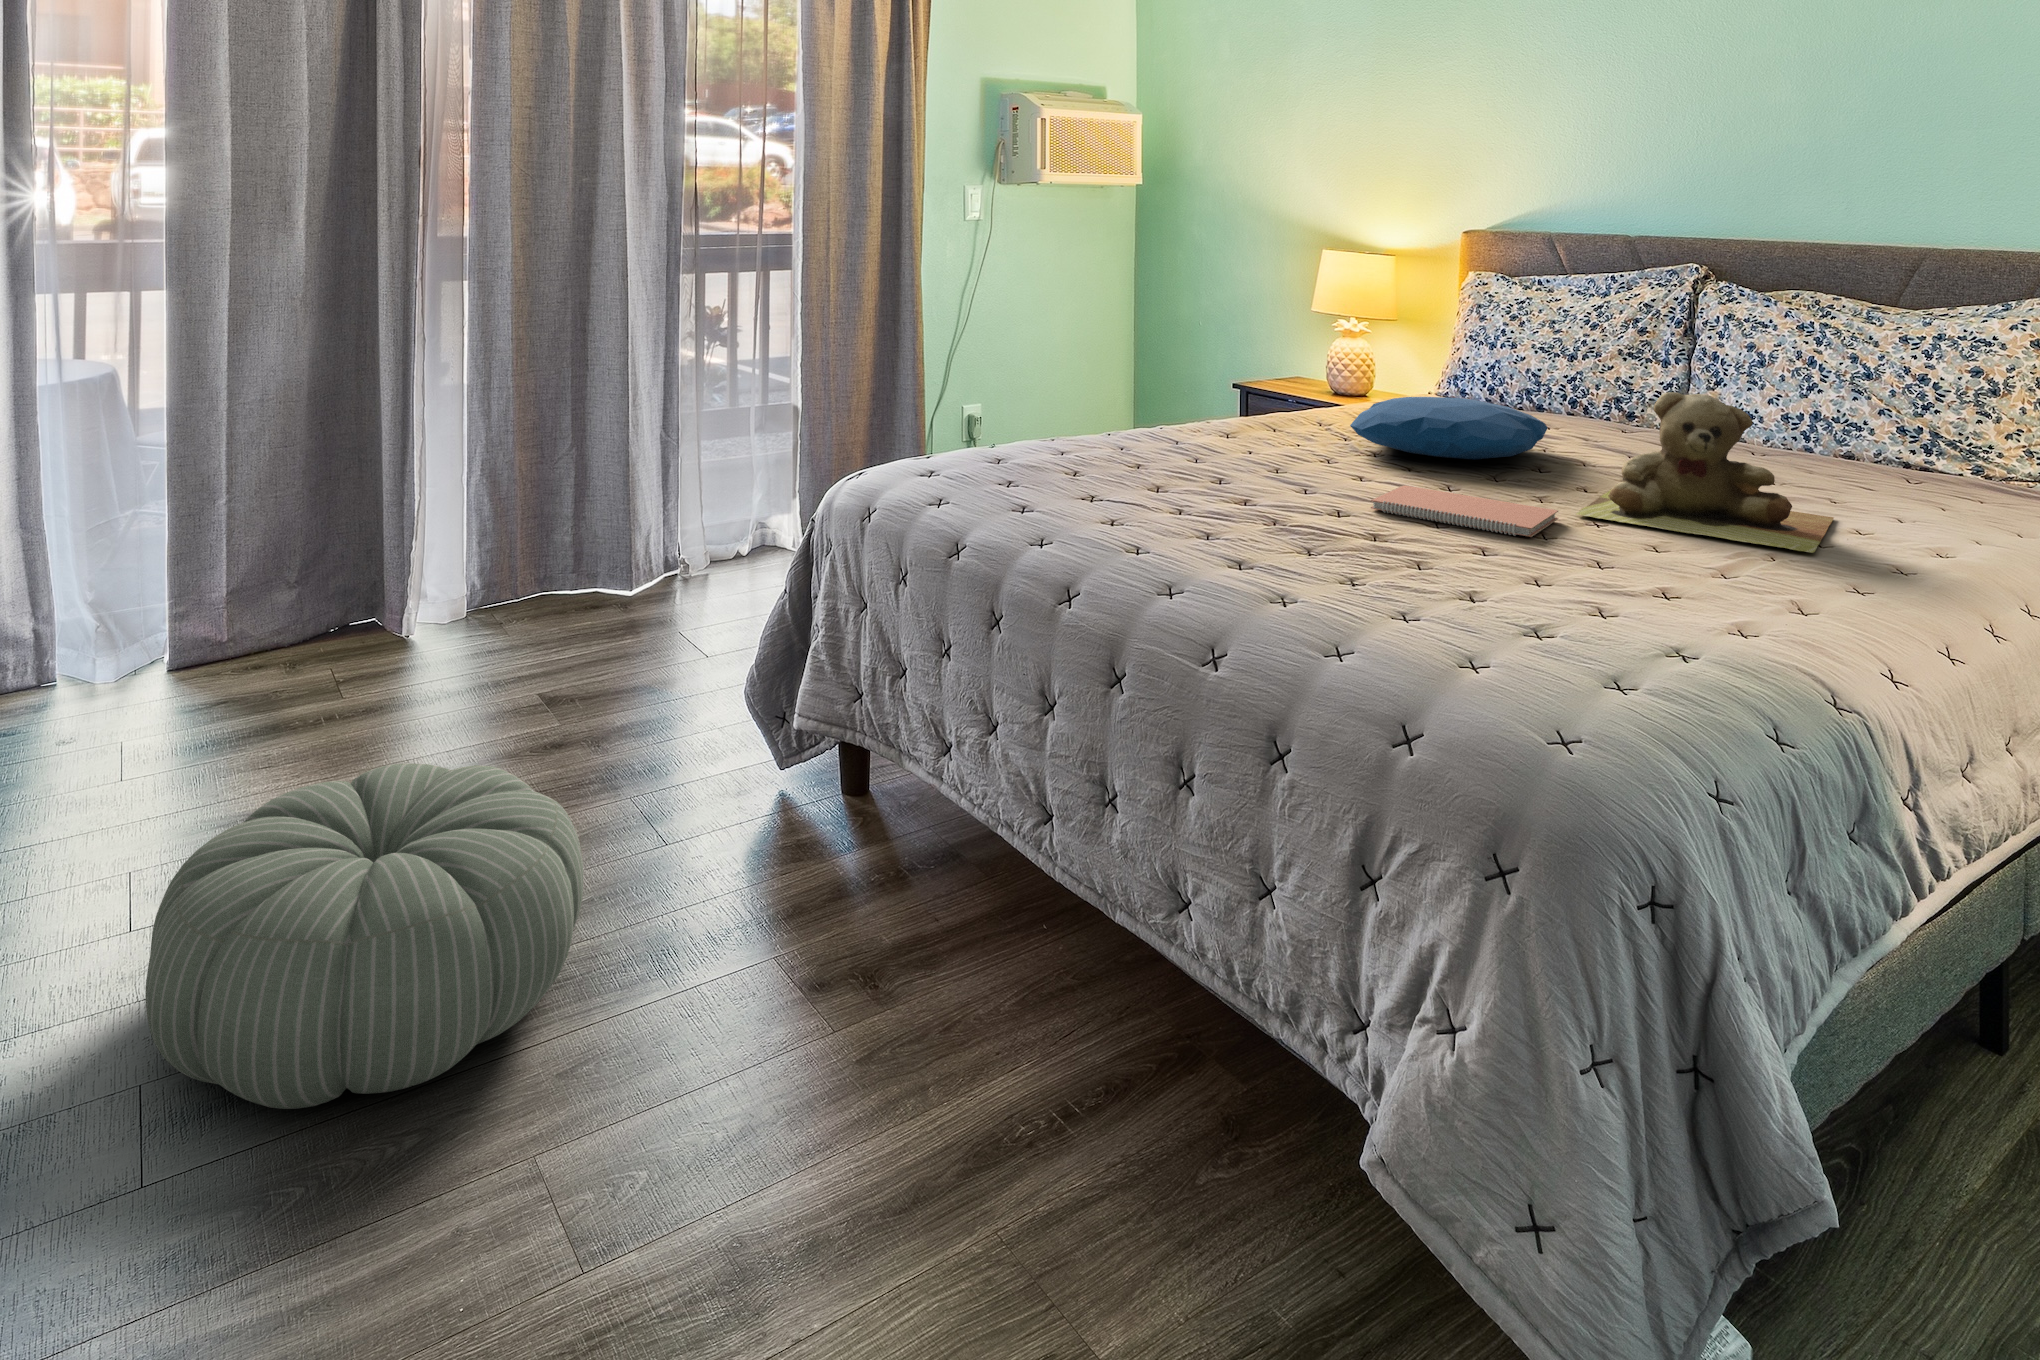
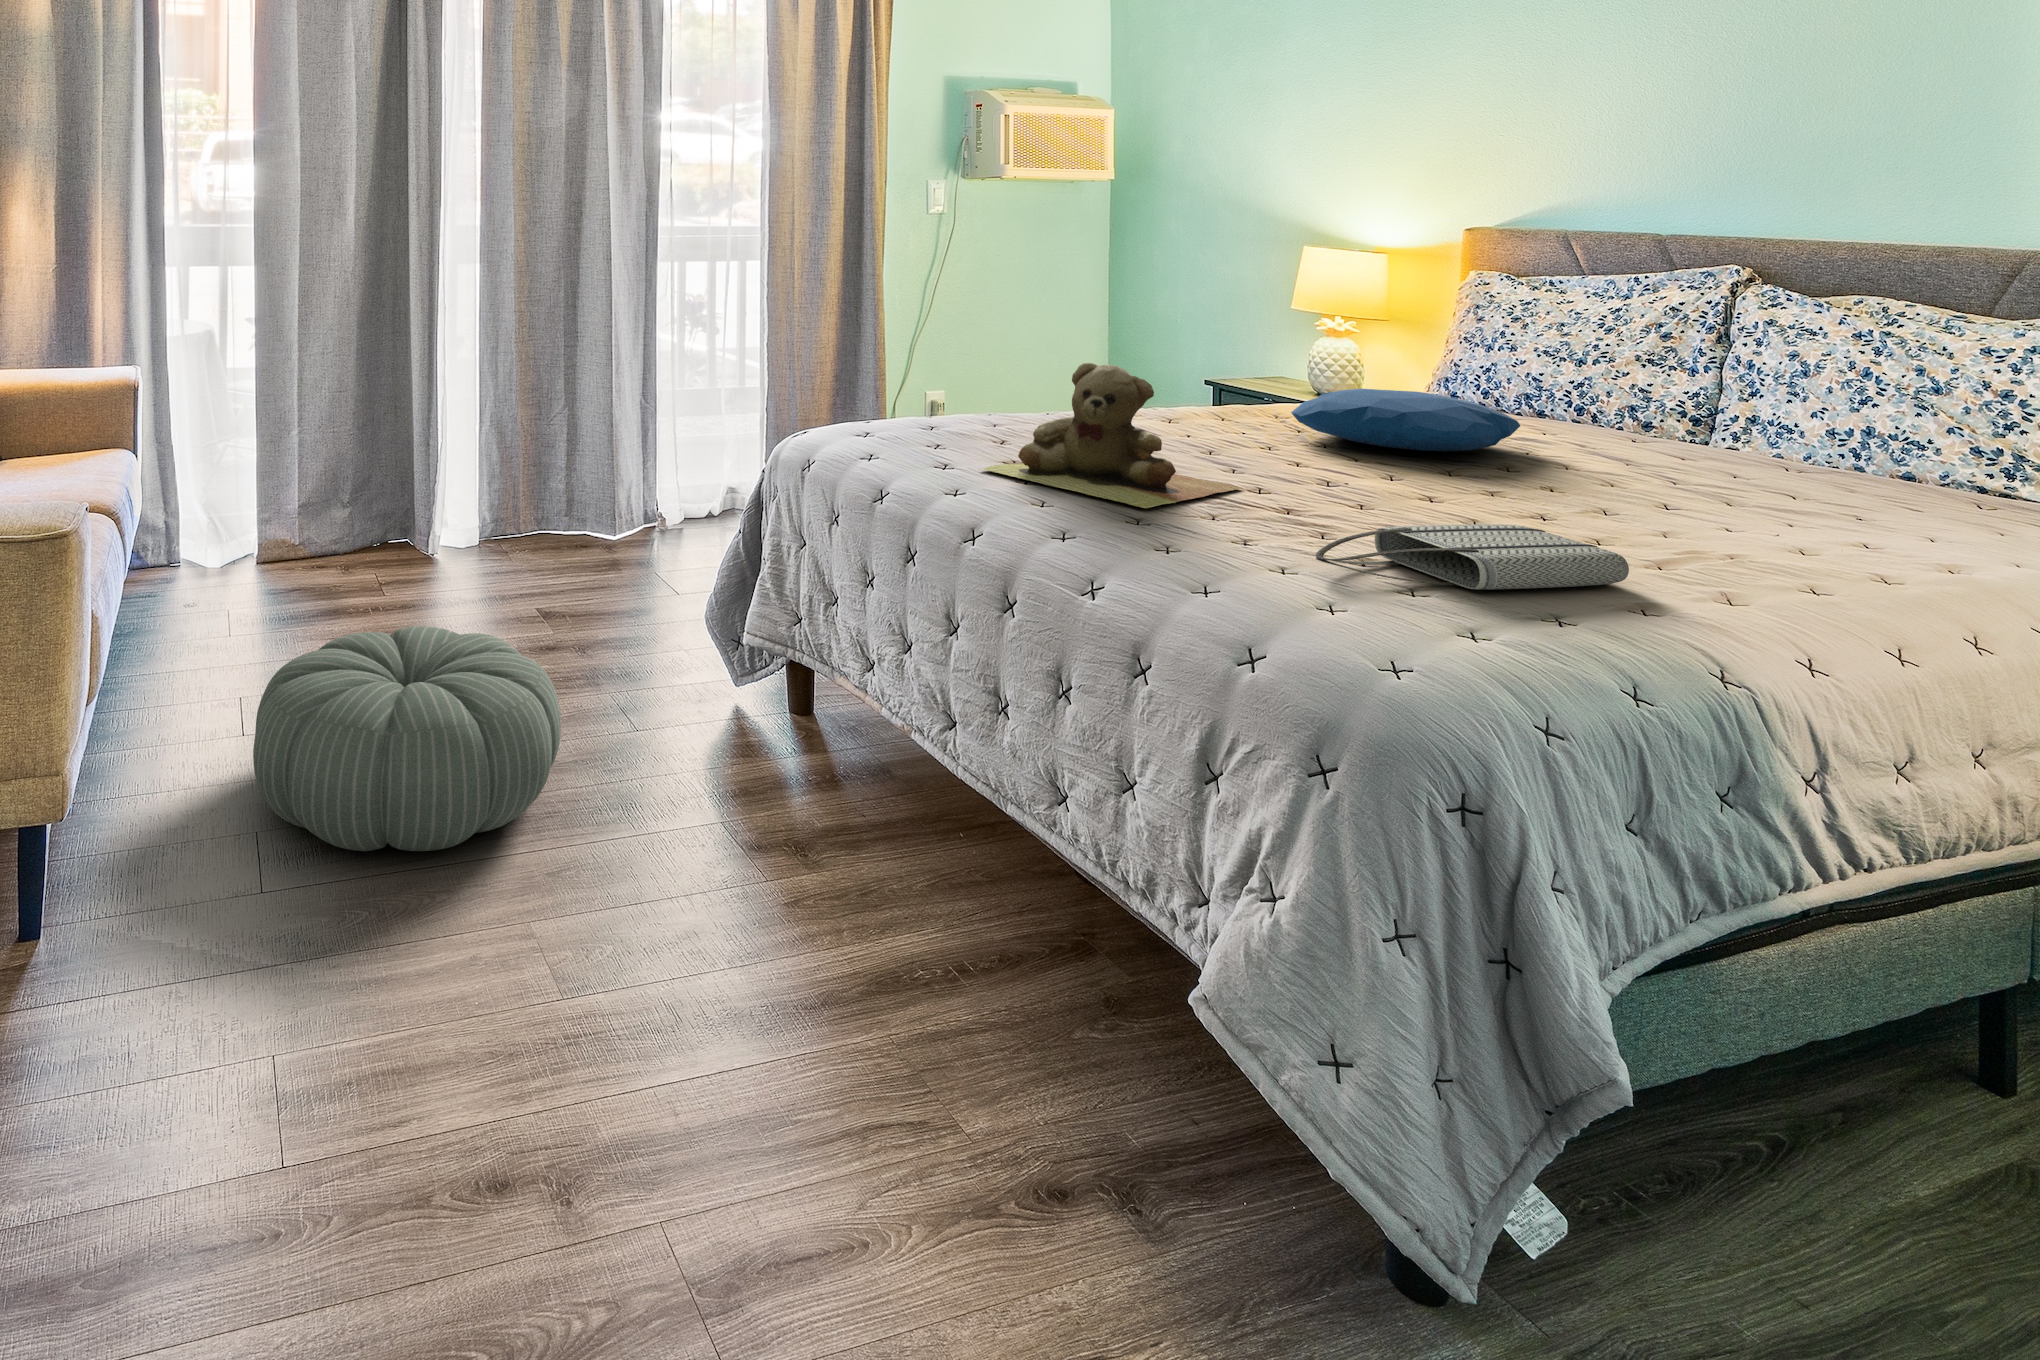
teddy bear: present [1577,392,1834,553] -> present [982,363,1240,508]
notebook: present [1371,485,1558,537] -> none [1287,466,1492,517]
tote bag: none [1447,549,1720,630] -> present [1316,524,1629,590]

